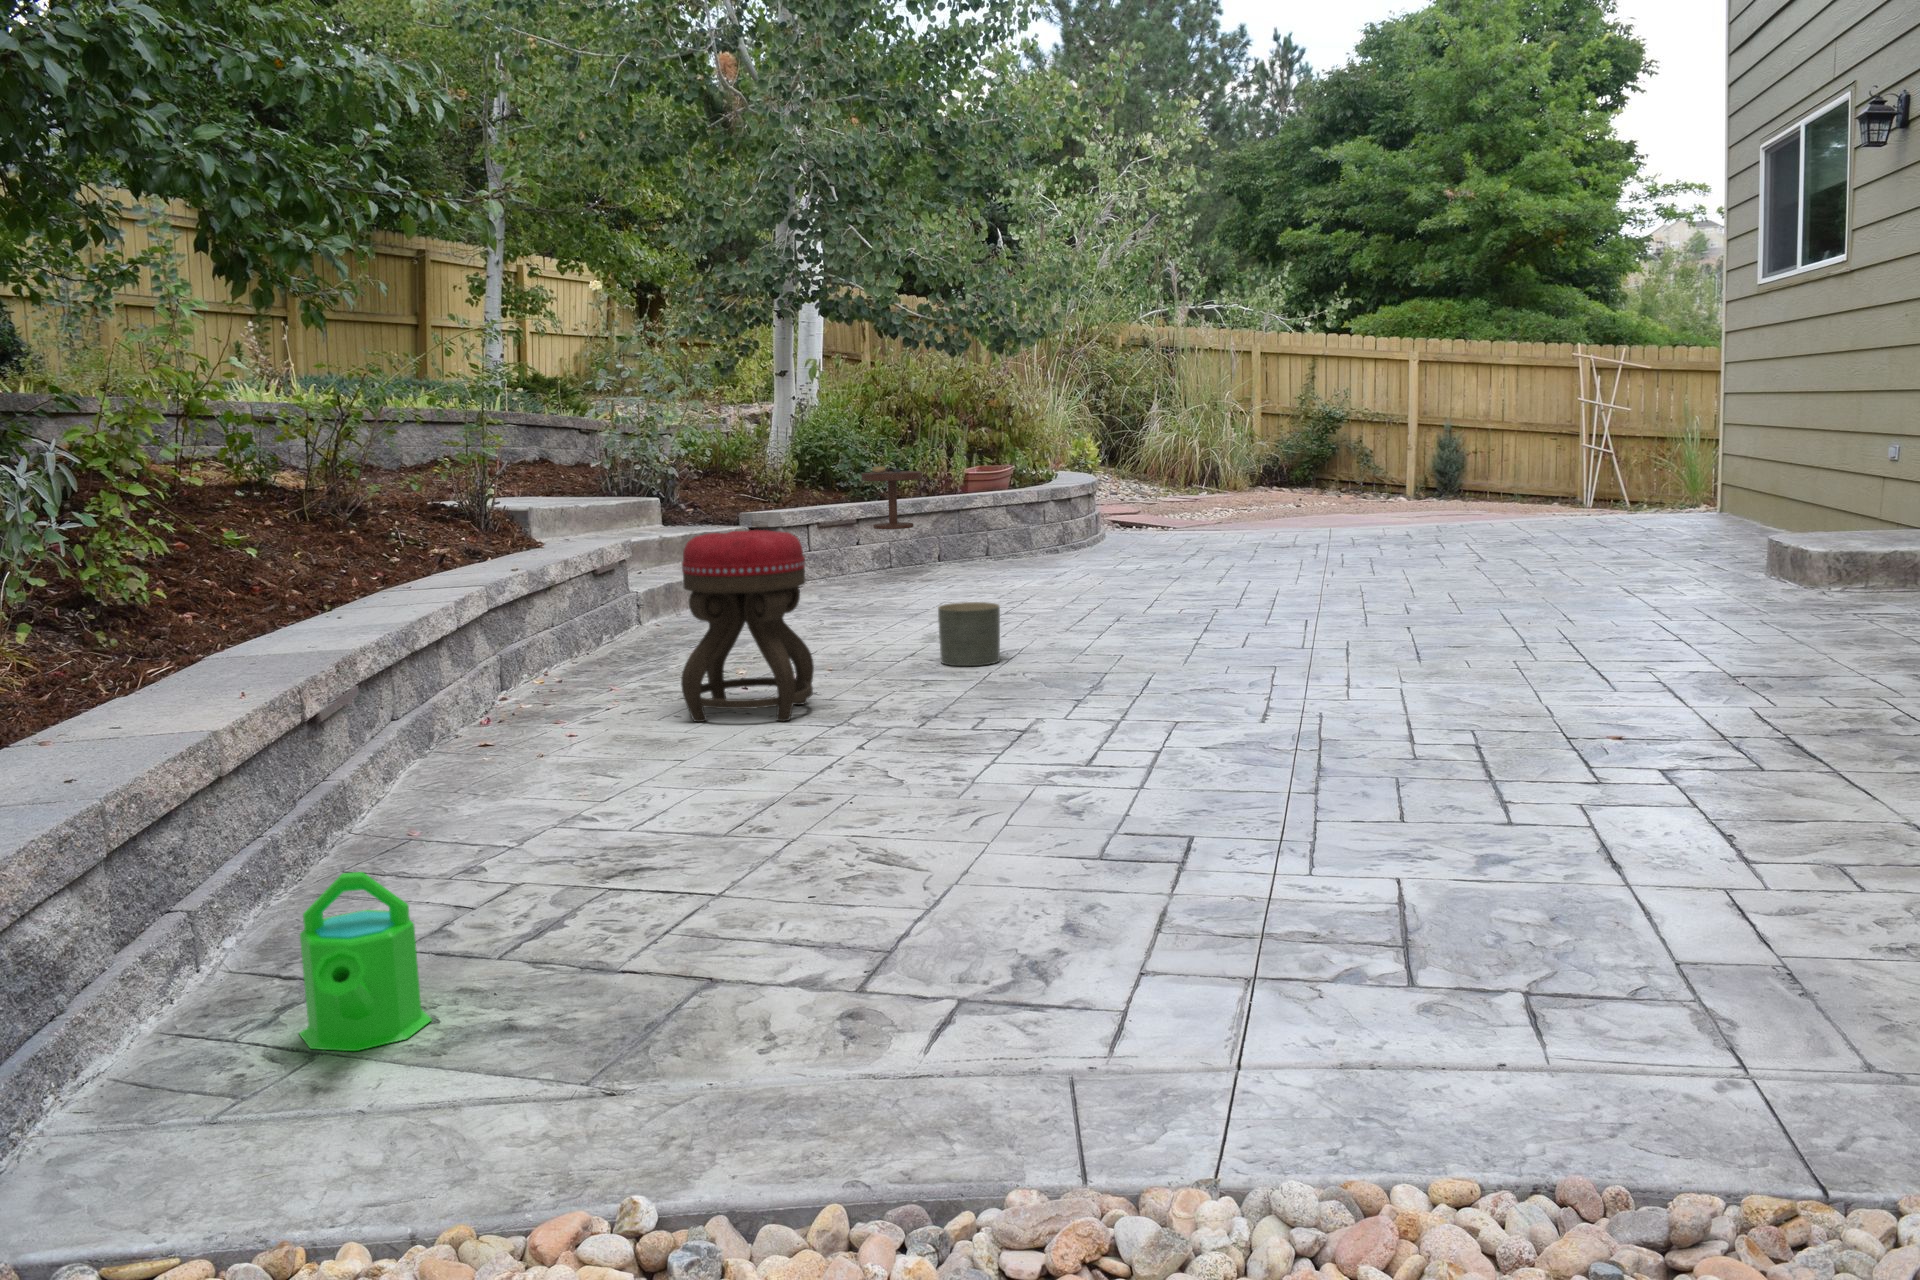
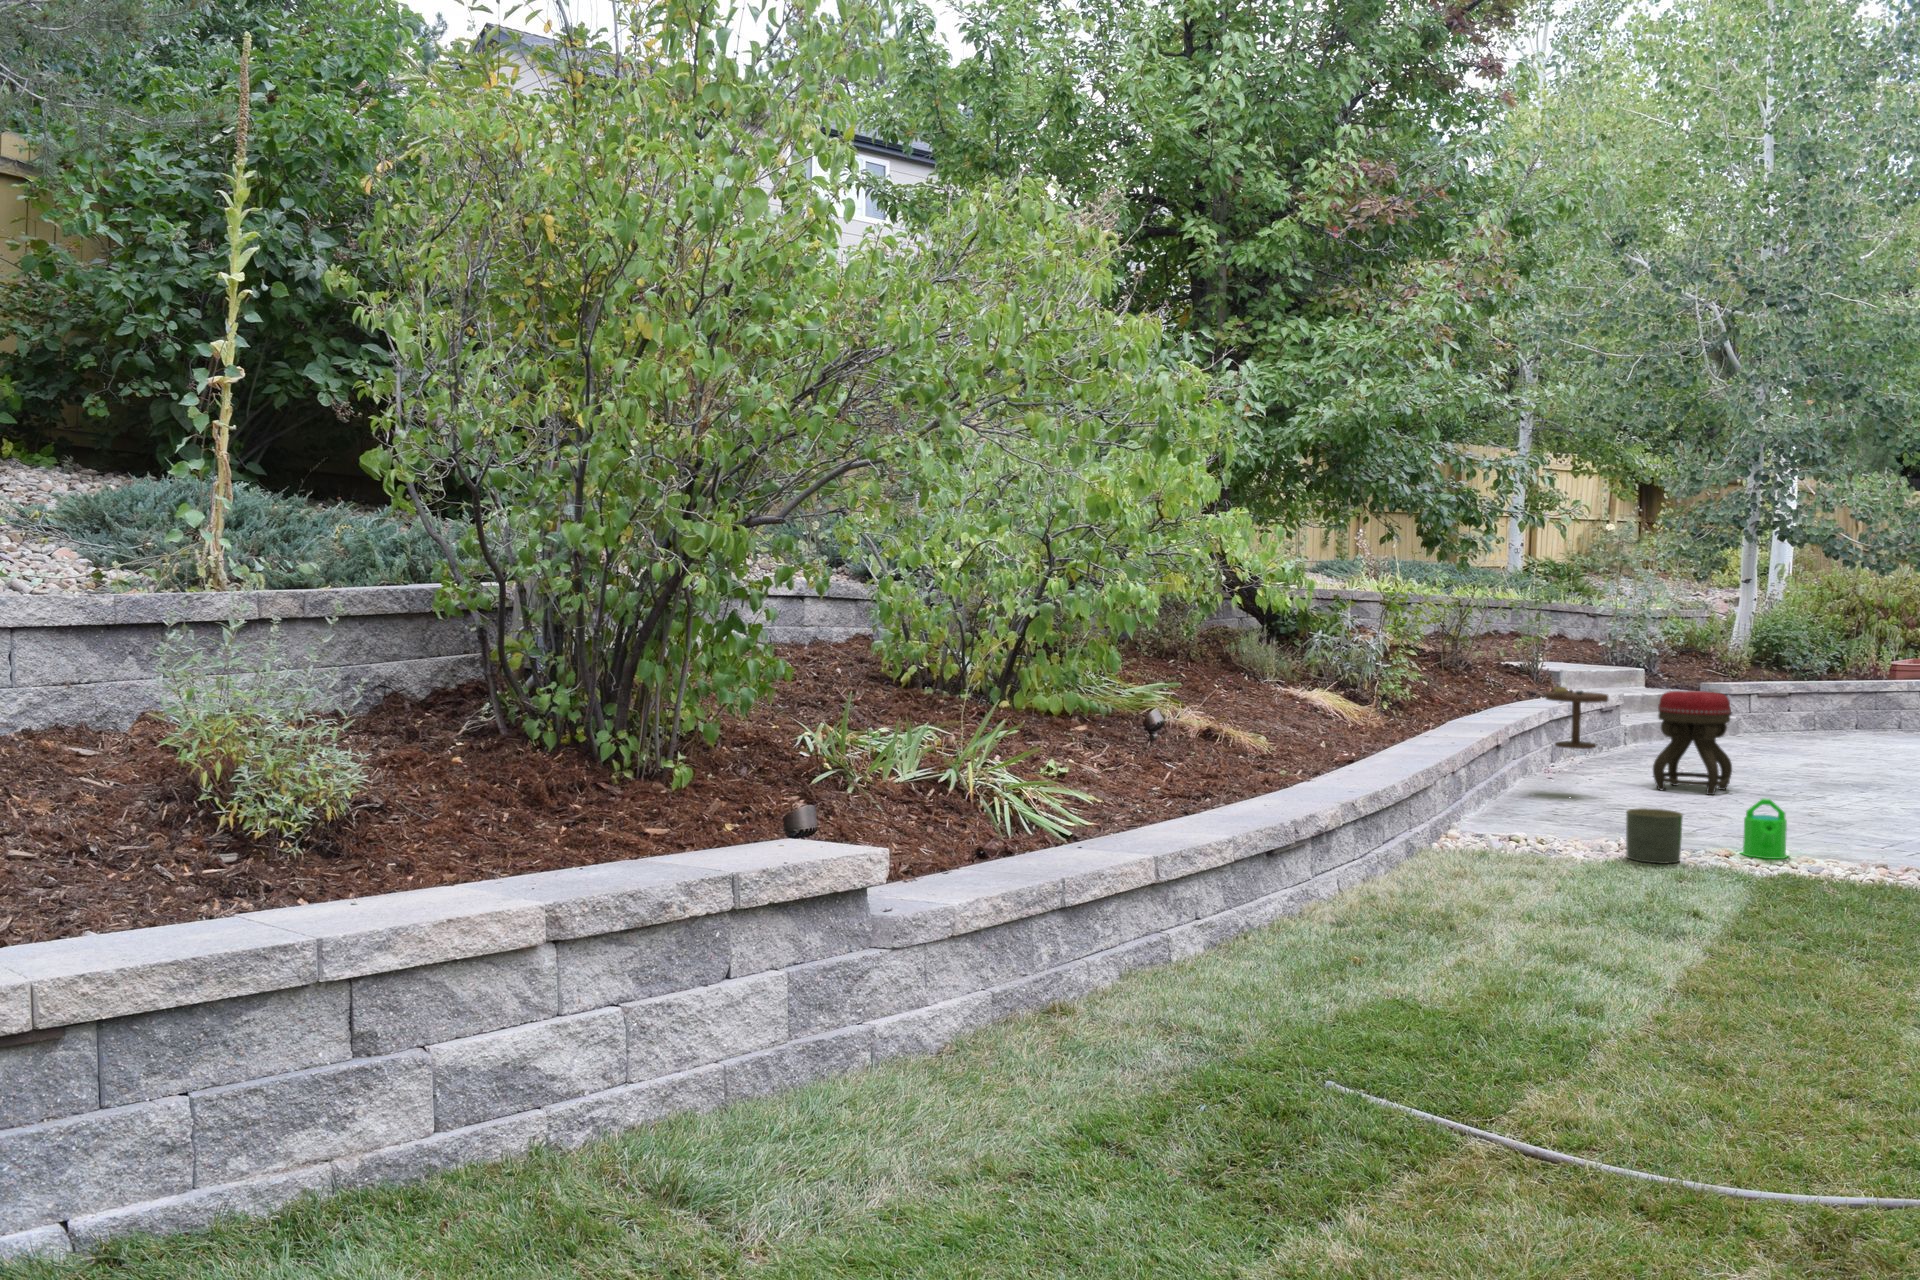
side table: present [862,466,922,529] -> present [1546,687,1608,749]
planter: present [938,602,1000,666] -> present [1626,808,1683,863]
watering can: present [299,872,431,1051] -> present [1742,798,1788,859]

